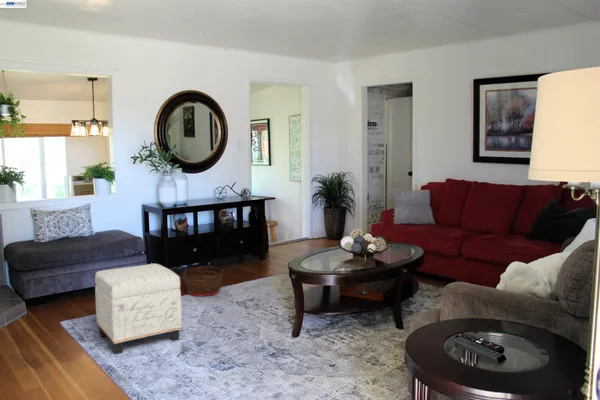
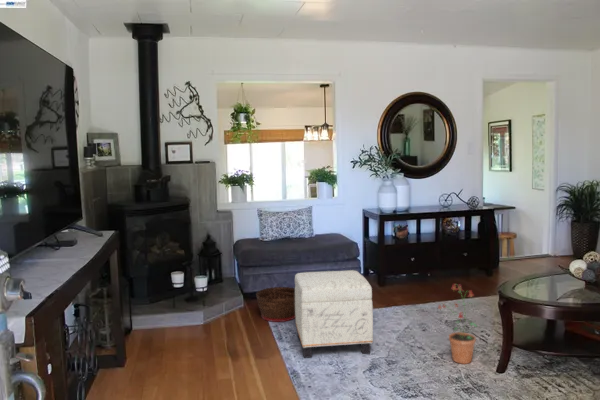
basket: present [183,266,224,296] -> present [256,287,295,322]
potted plant: none [239,266,275,335] -> present [438,284,476,364]

